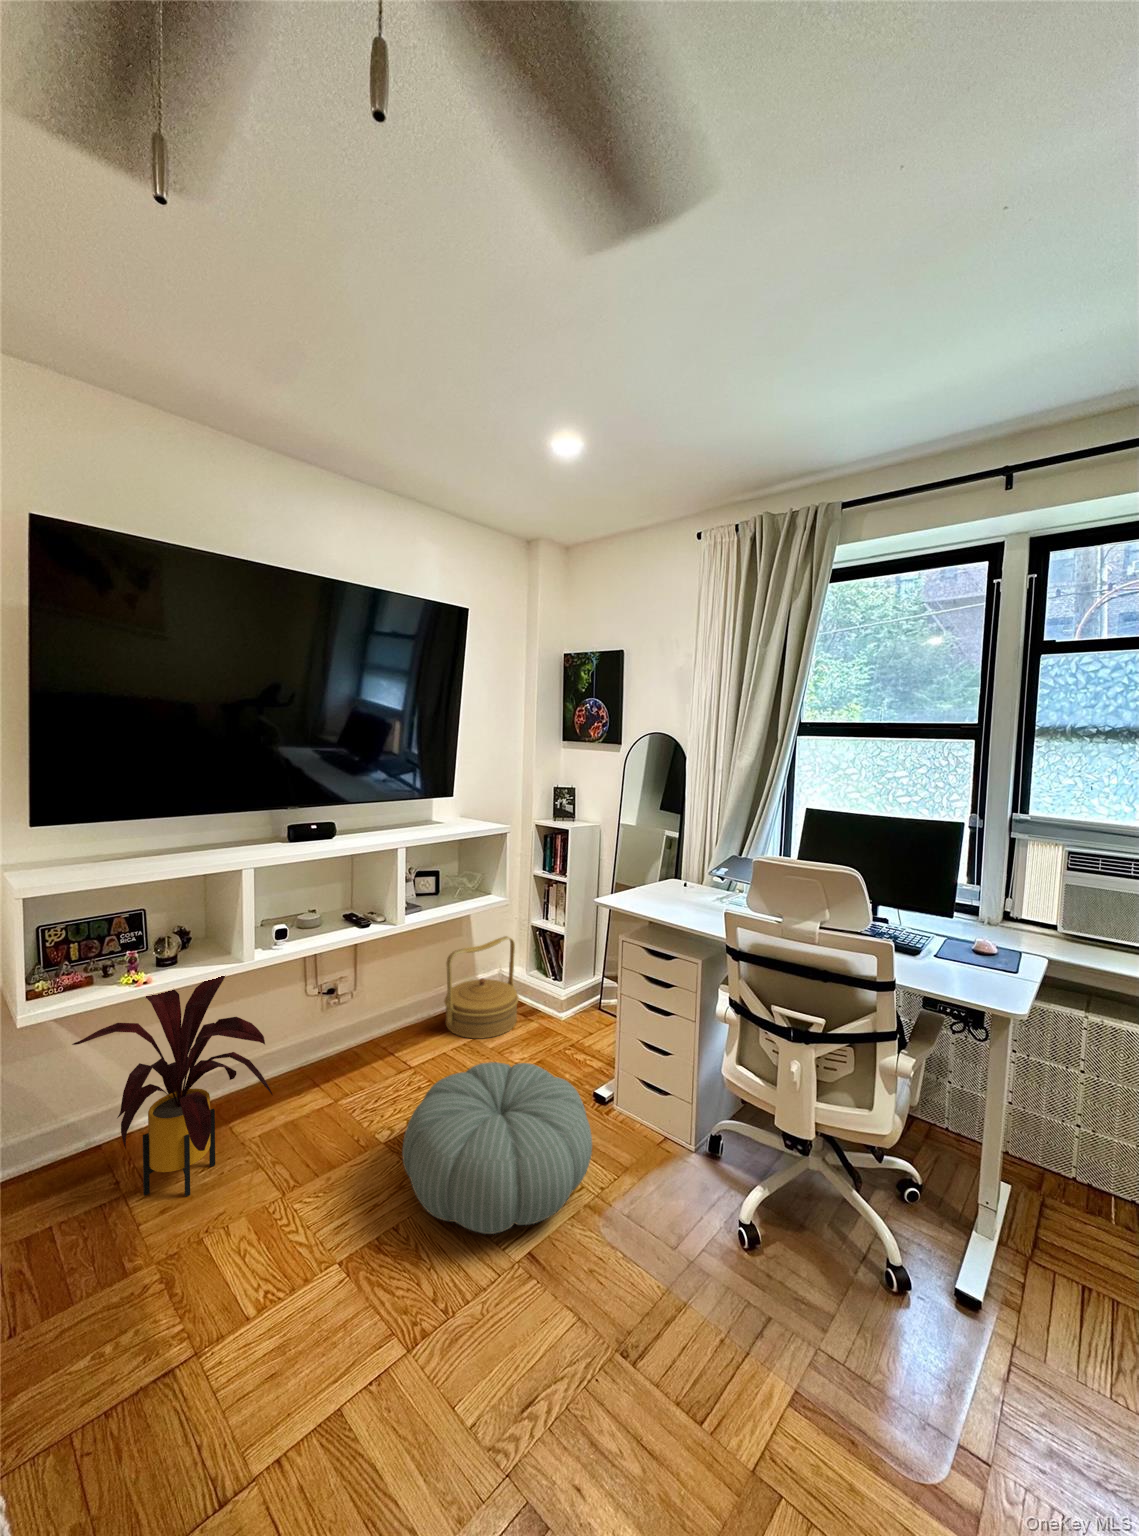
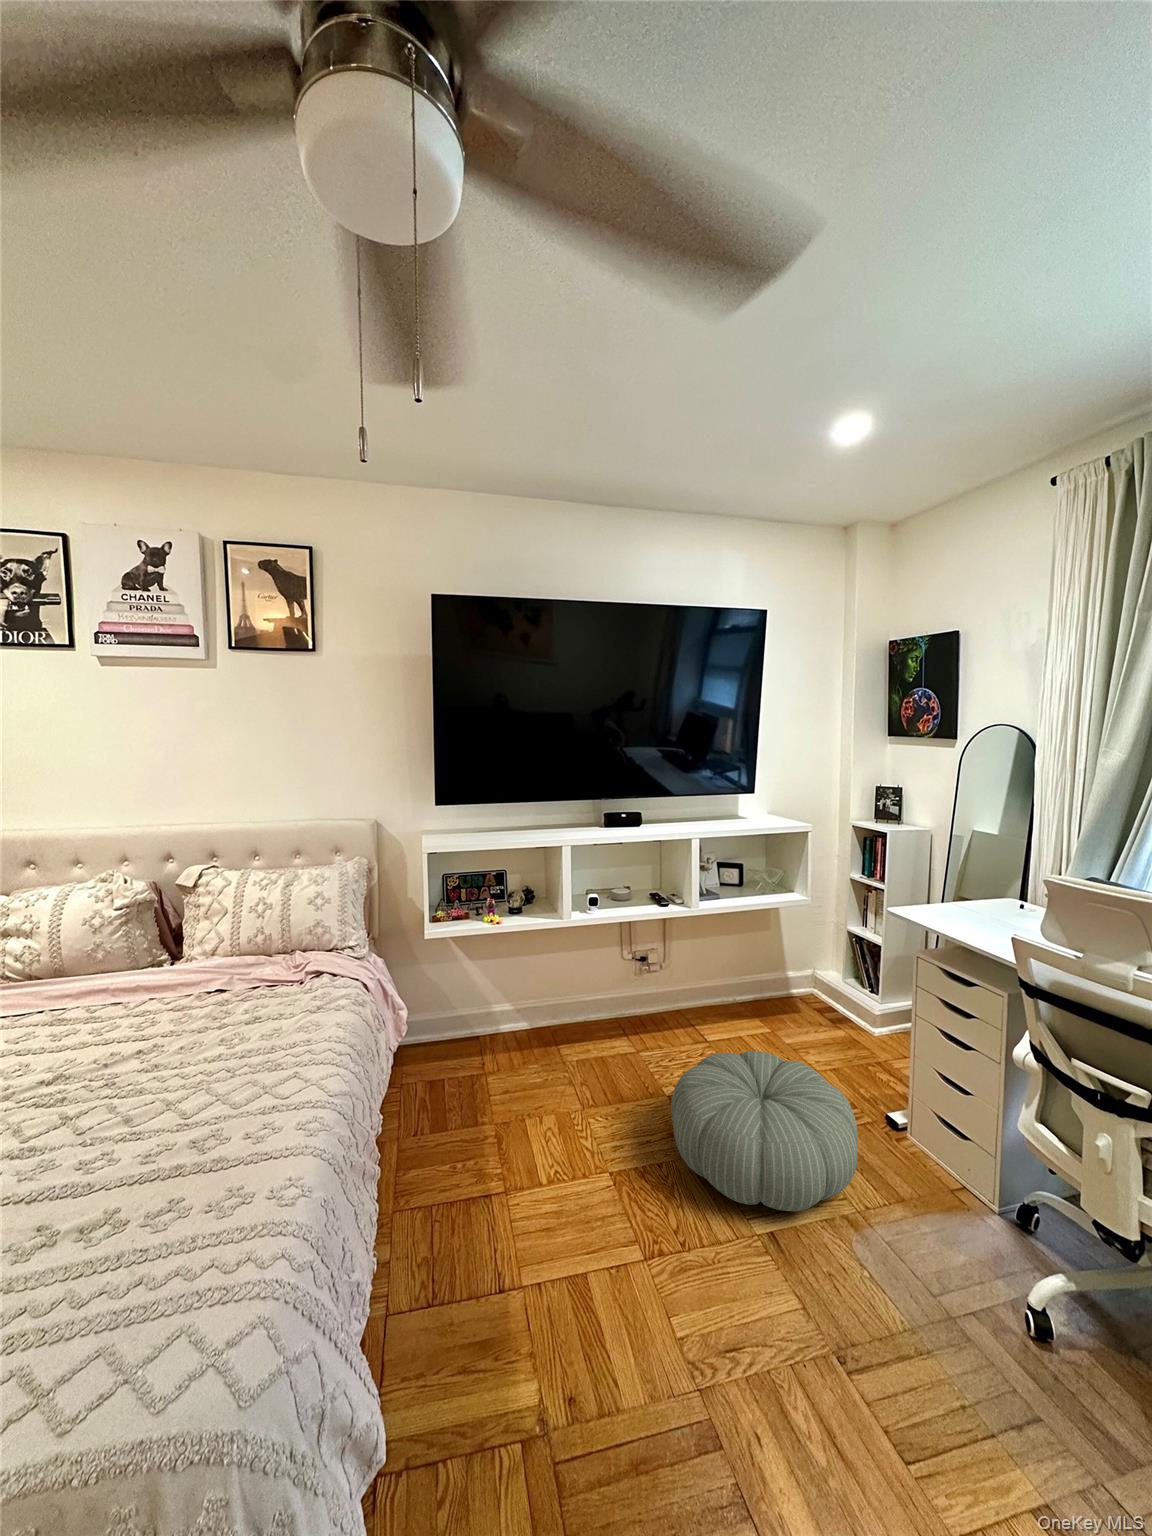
woven basket: present [444,936,519,1039] -> none [745,938,823,1036]
house plant: present [72,975,272,1197] -> none [457,925,579,1087]

